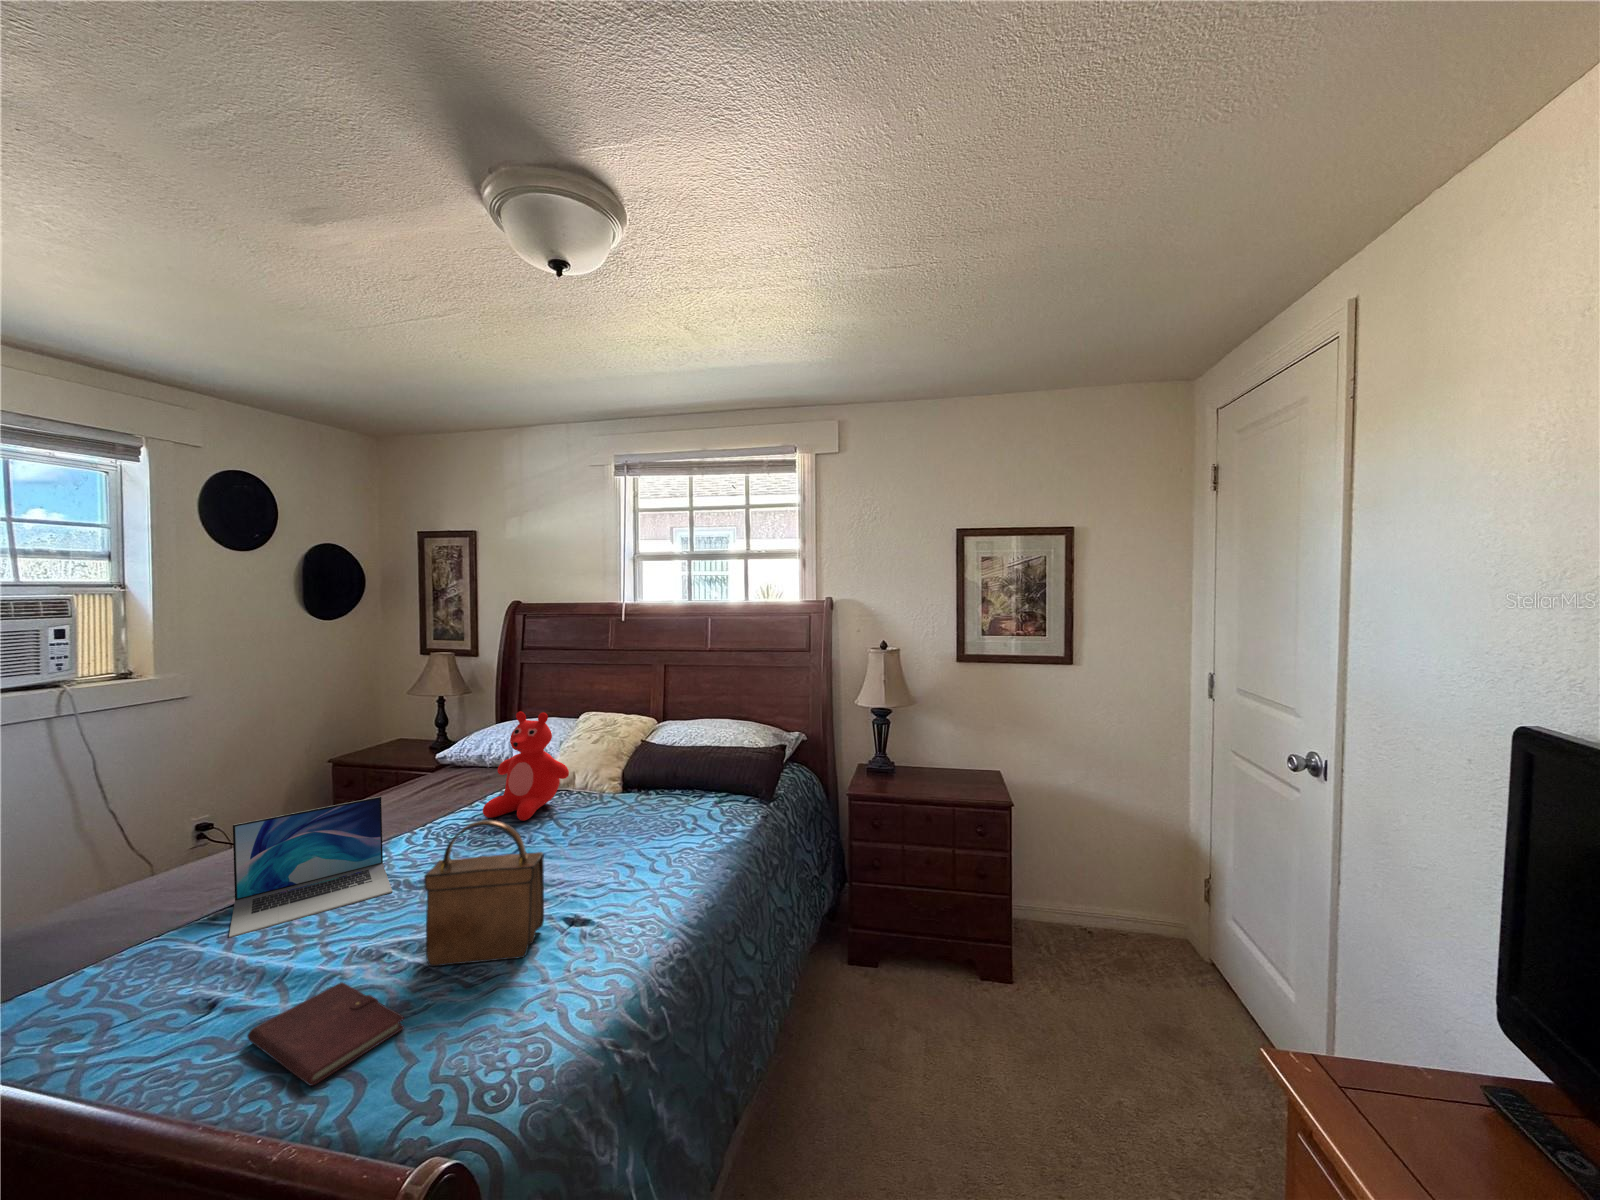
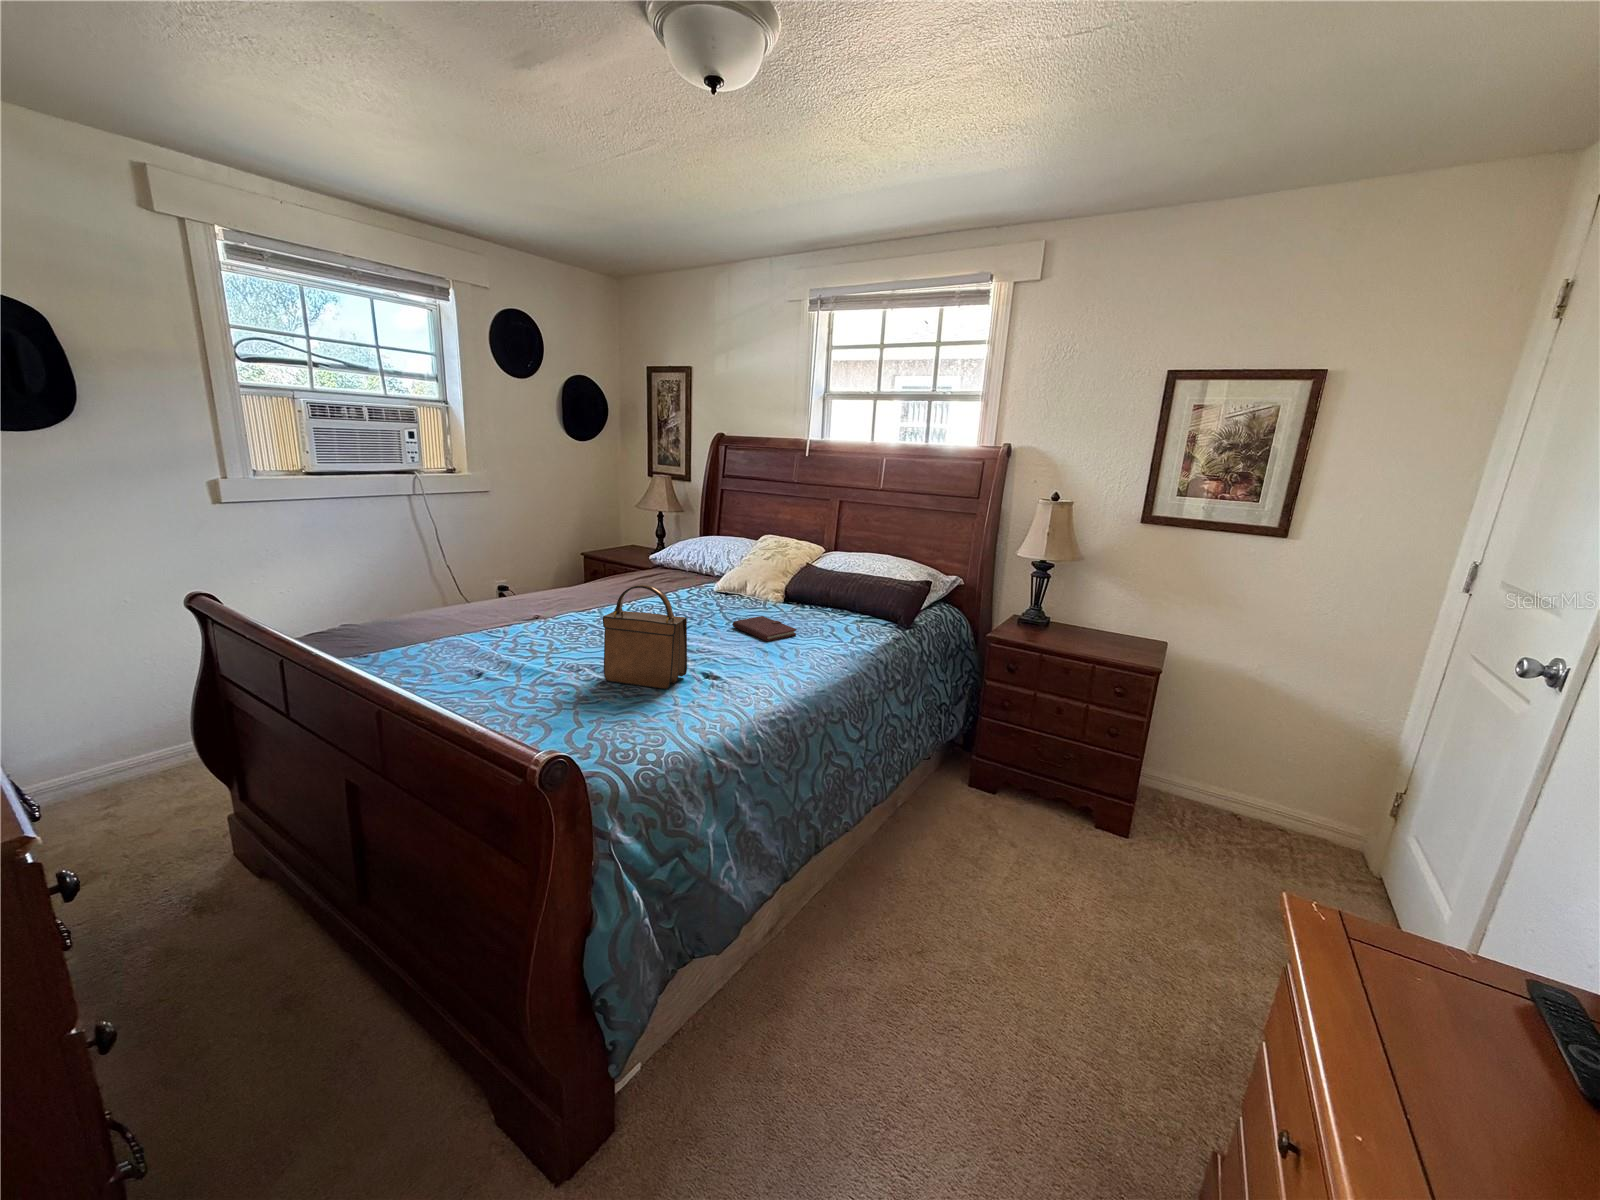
teddy bear: present [483,712,569,821] -> none [671,522,737,610]
laptop: present [229,797,392,938] -> none [499,569,597,642]
notebook: present [248,982,404,1086] -> present [732,616,797,641]

